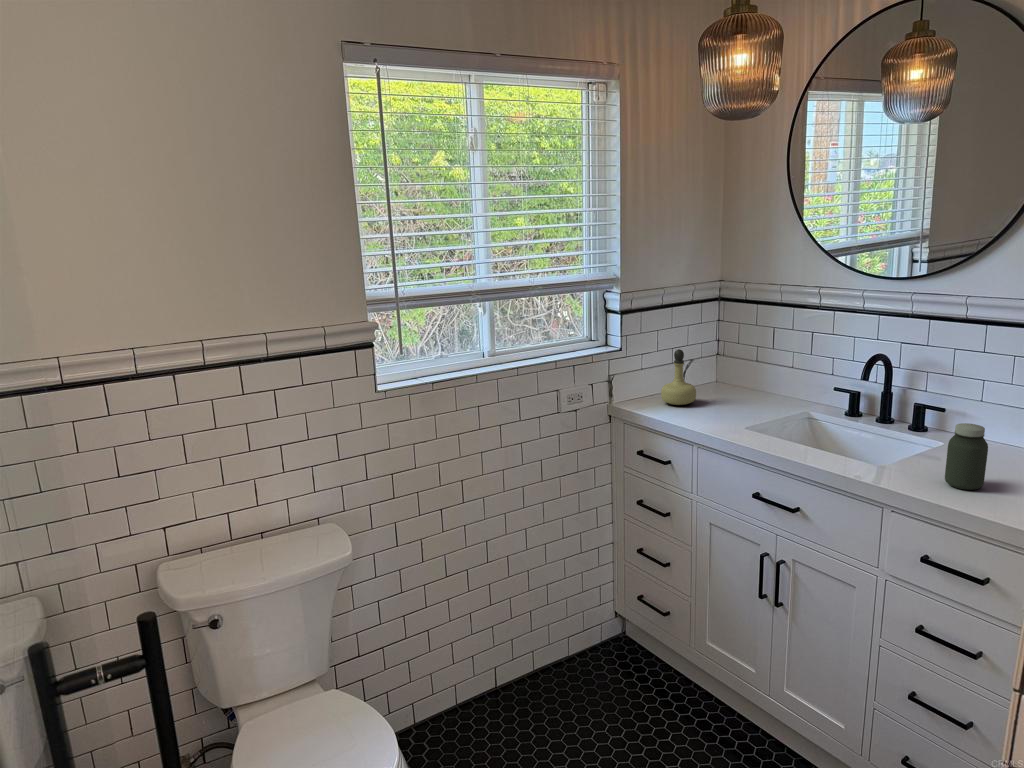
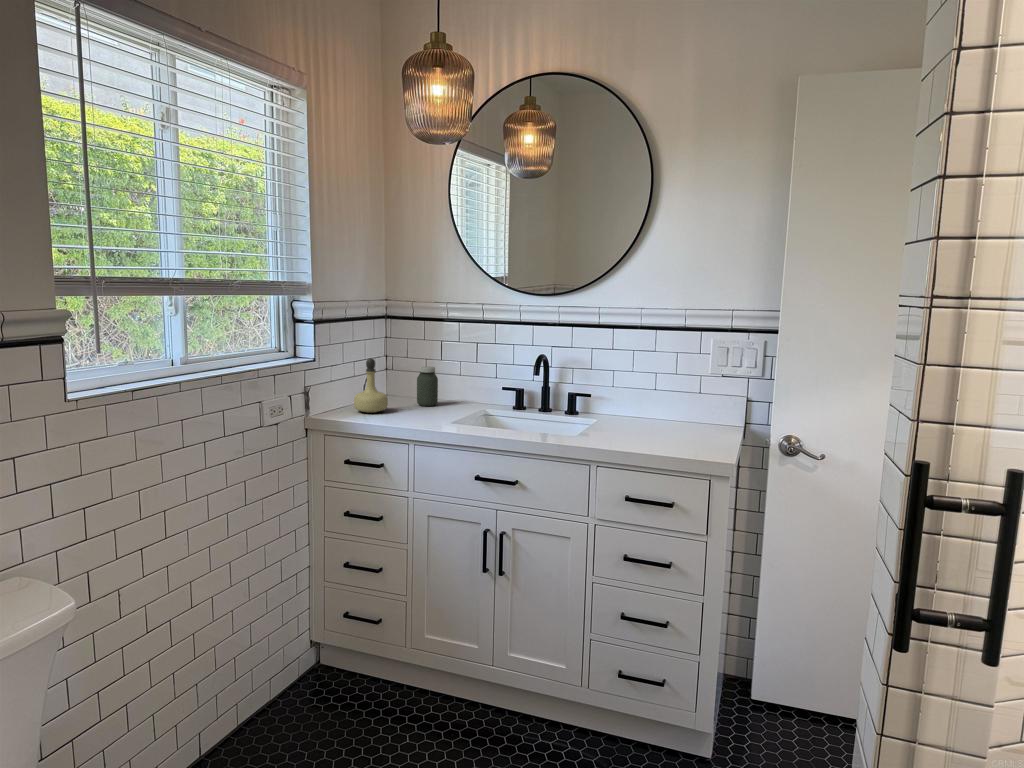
jar: present [945,423,988,490] -> present [417,366,438,406]

